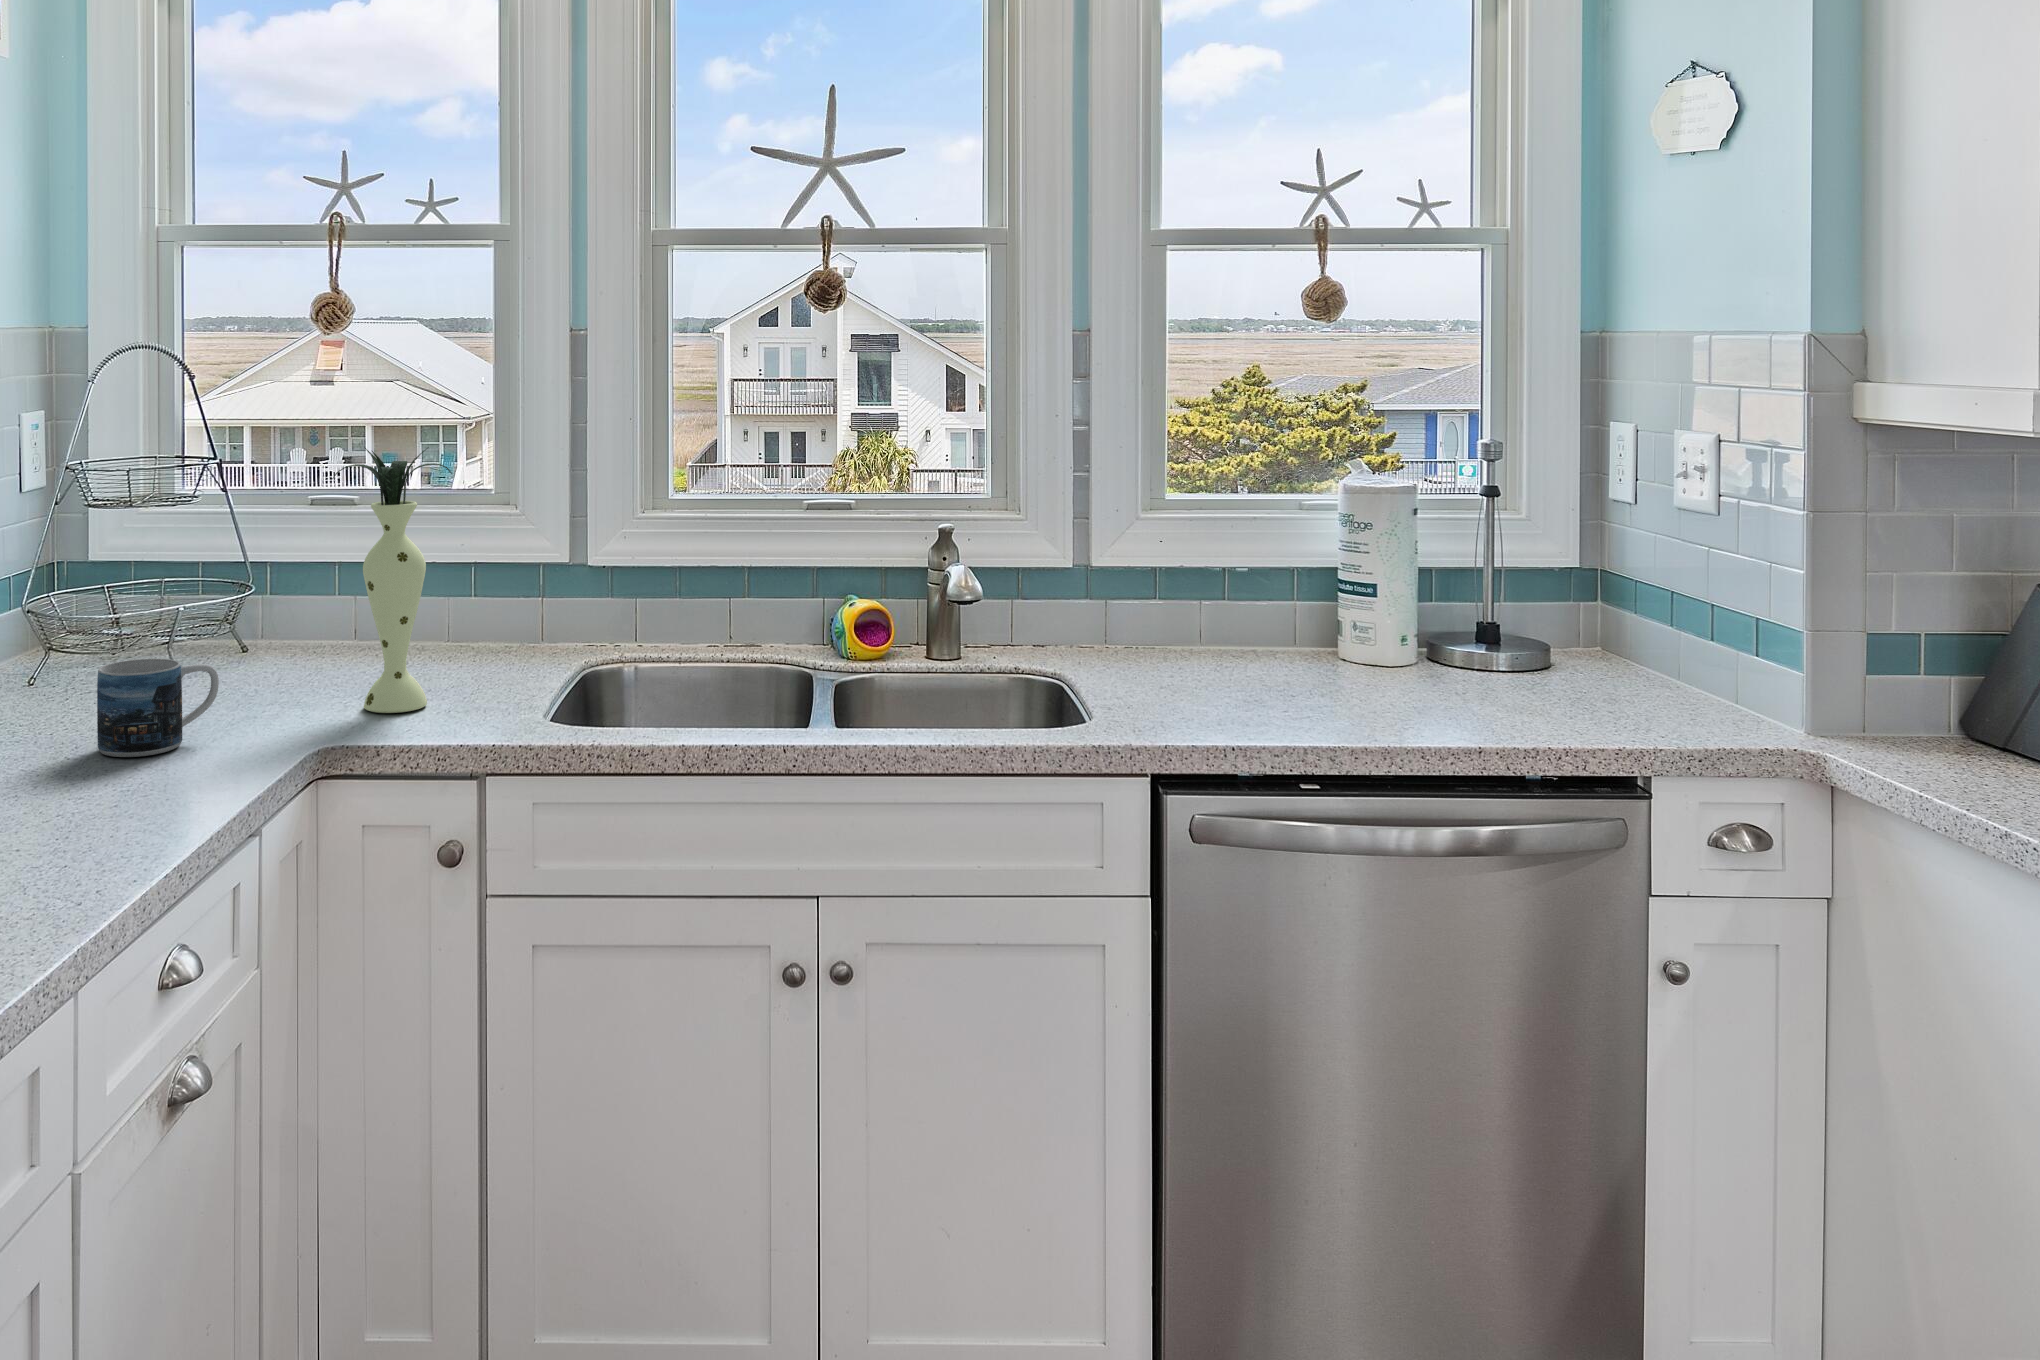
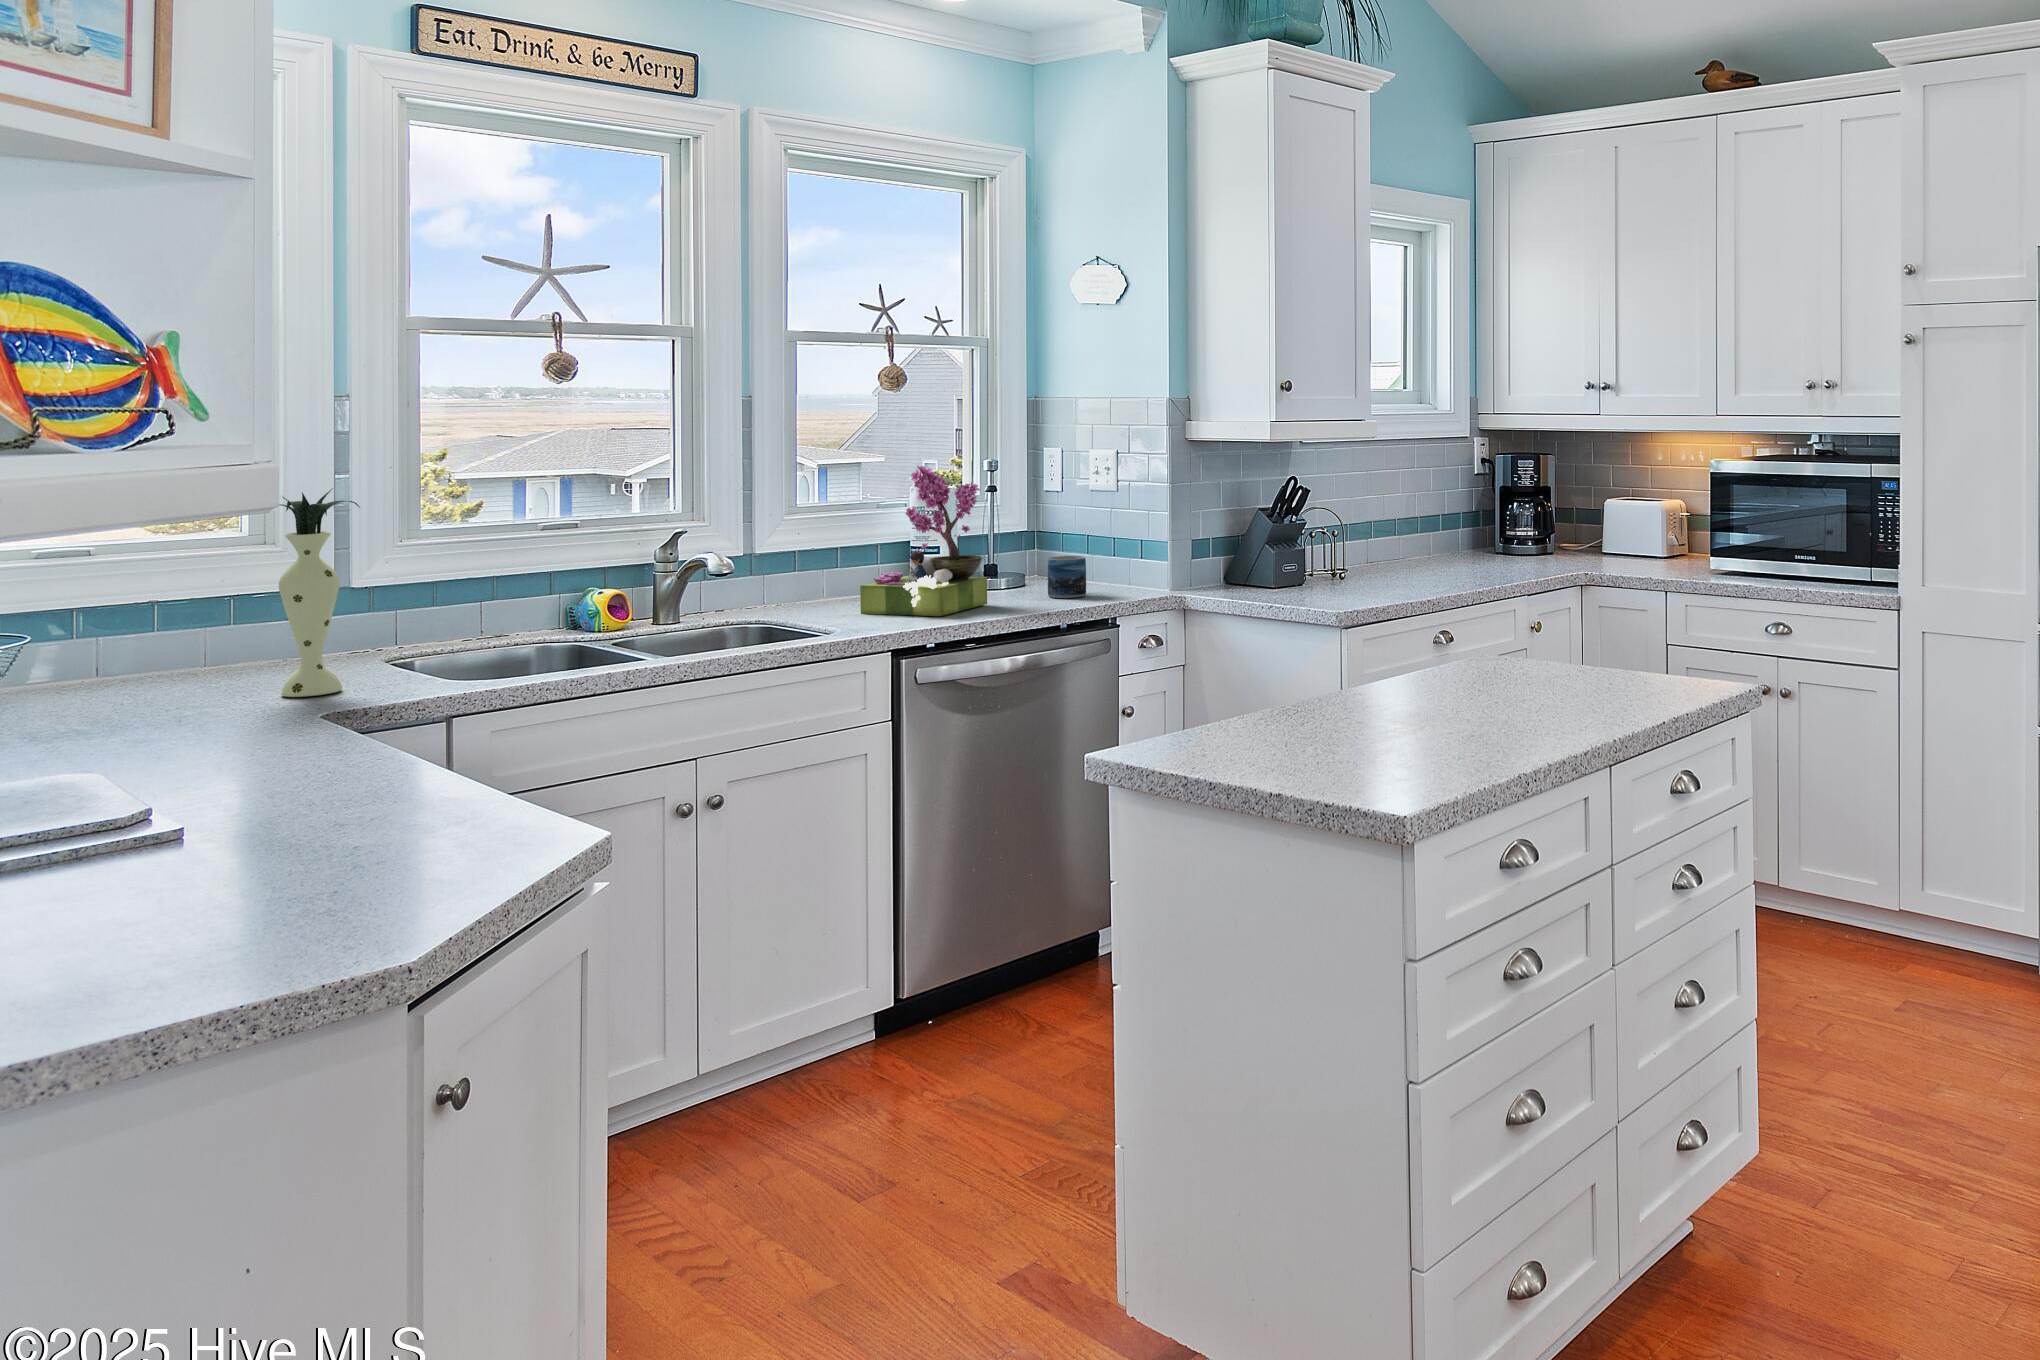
flower arrangement: none [1190,441,1409,718] -> present [860,465,987,616]
mug: present [97,659,219,757] -> present [1048,556,1086,598]

